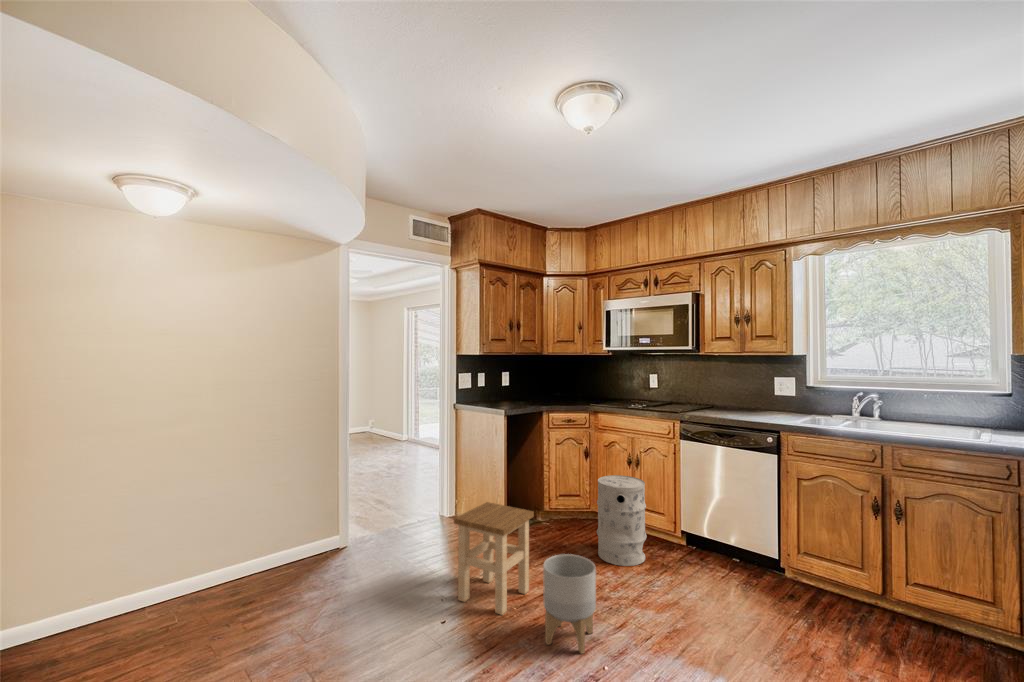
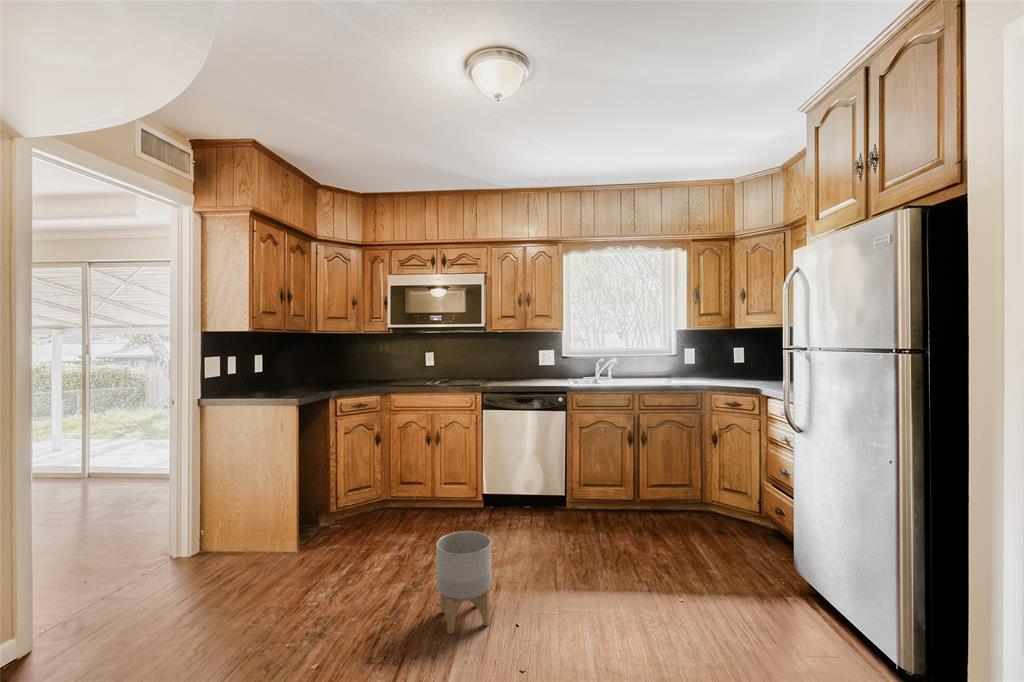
trash can: present [597,475,647,566] -> none [416,452,466,542]
stool: present [454,502,534,615] -> none [301,503,388,639]

